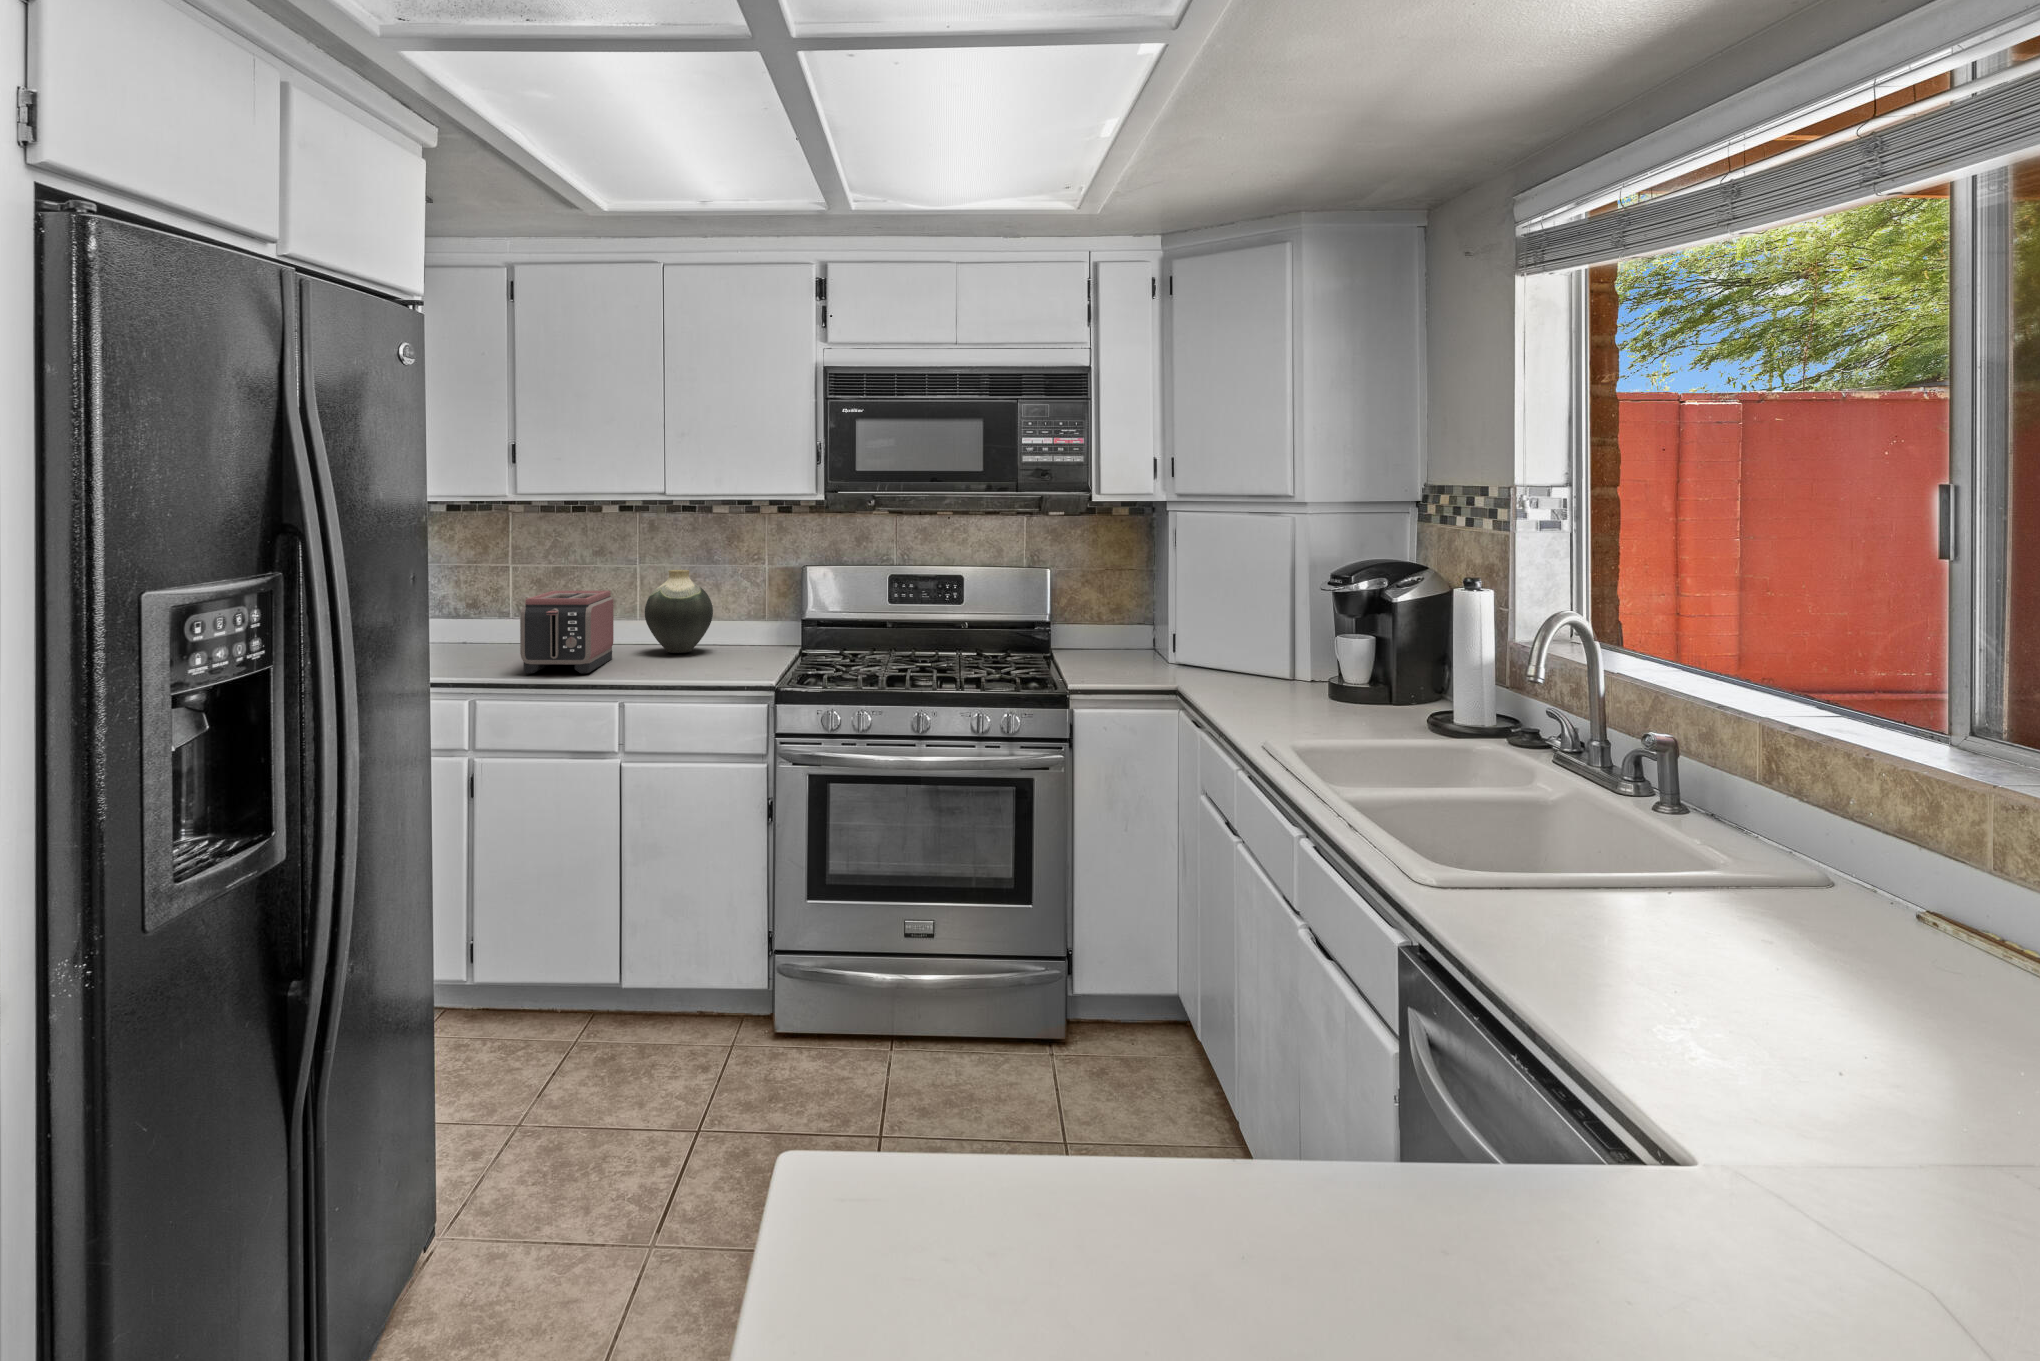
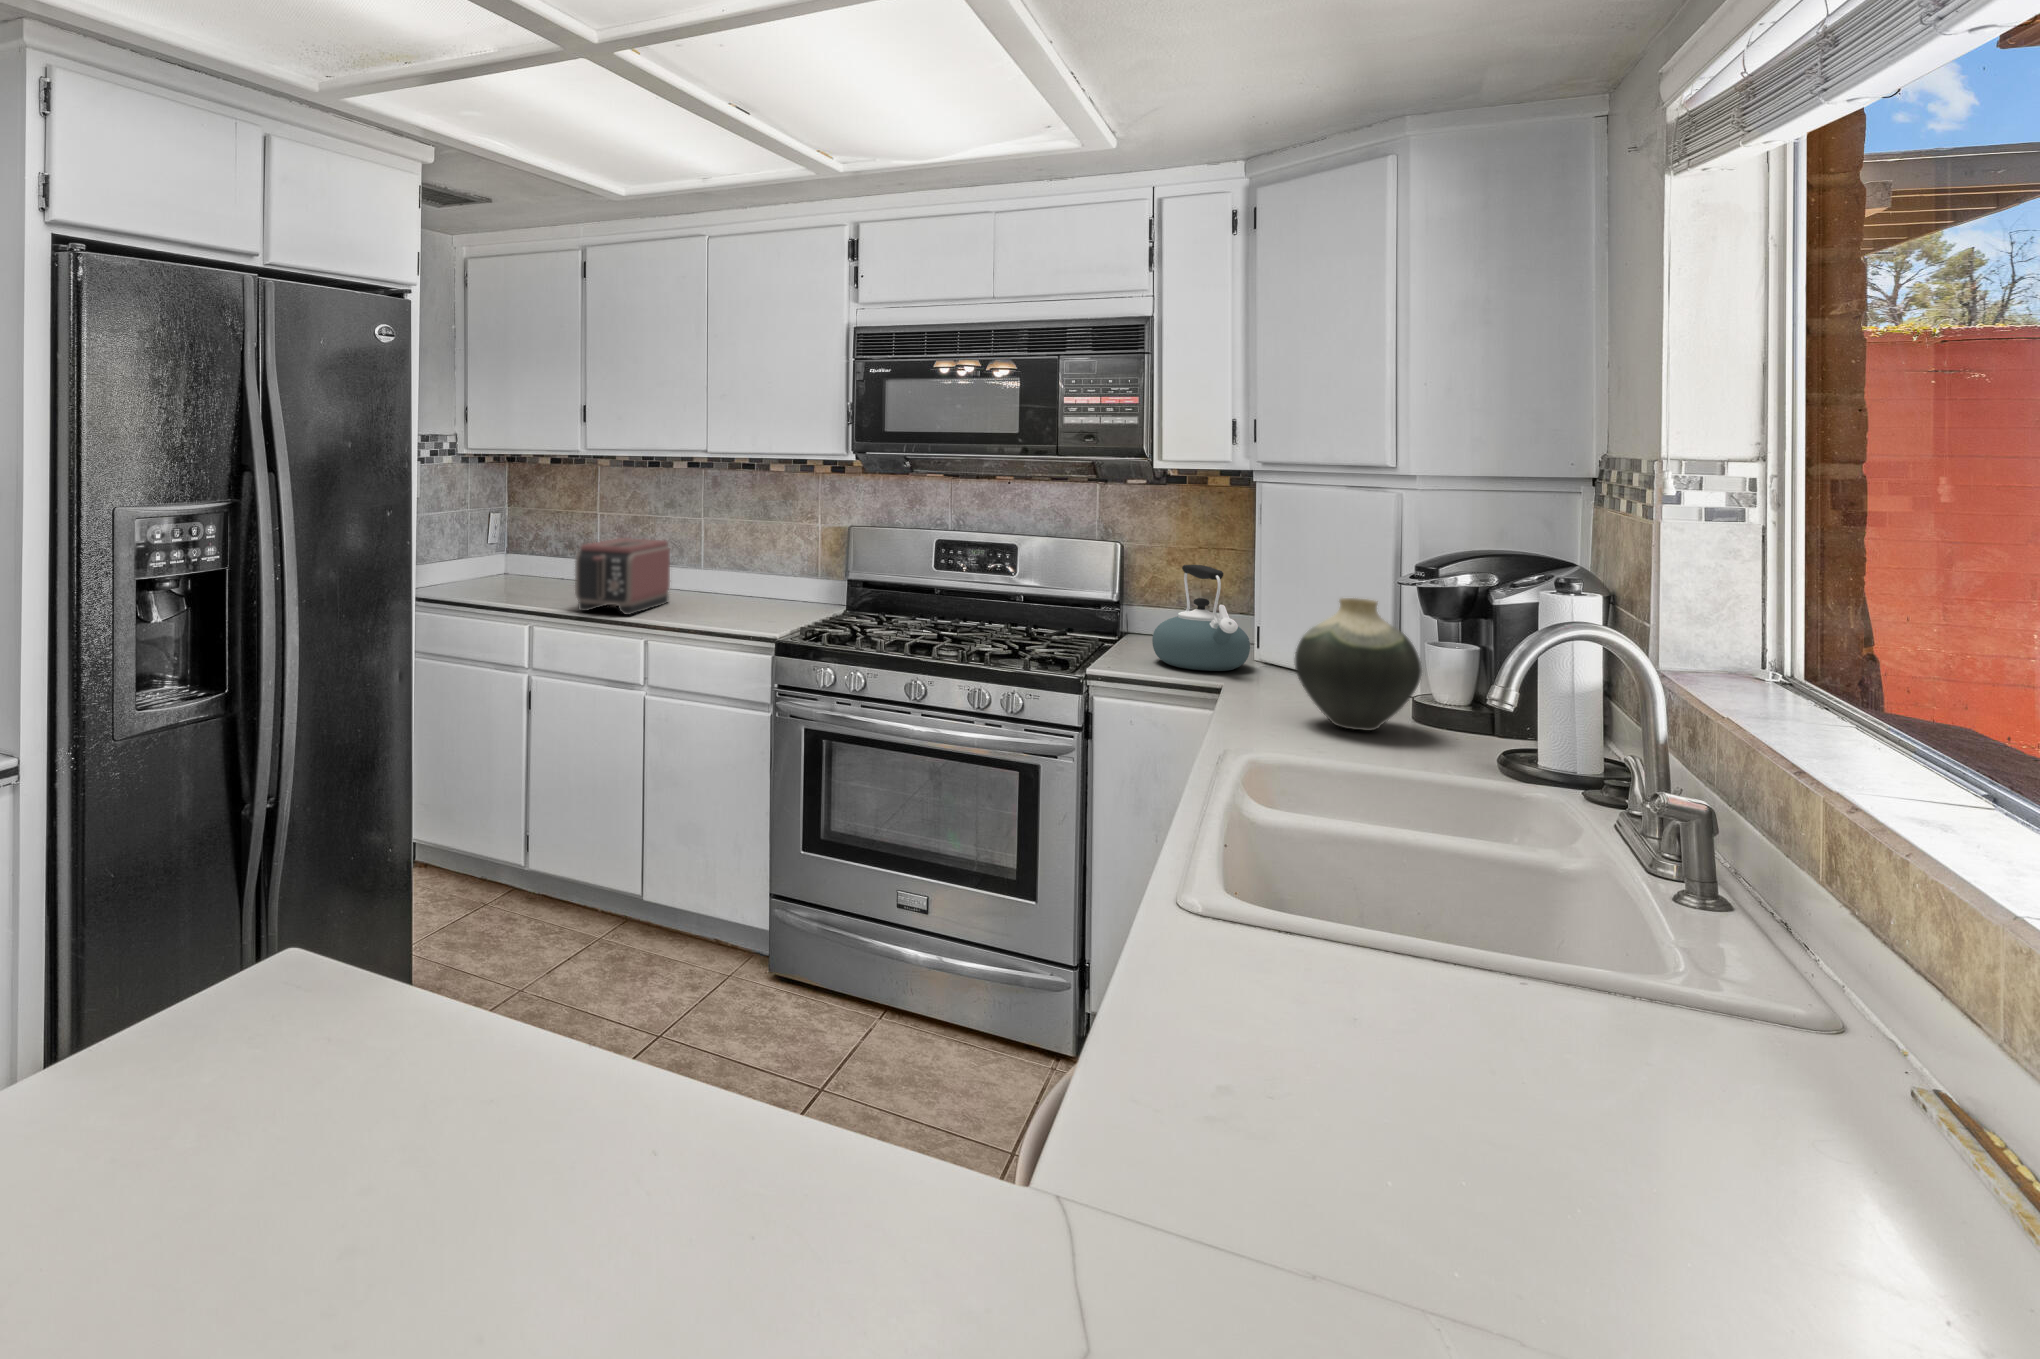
vase: present [645,570,713,653] -> present [1294,598,1422,731]
kettle: none [1105,587,1182,678] -> present [1152,565,1250,671]

